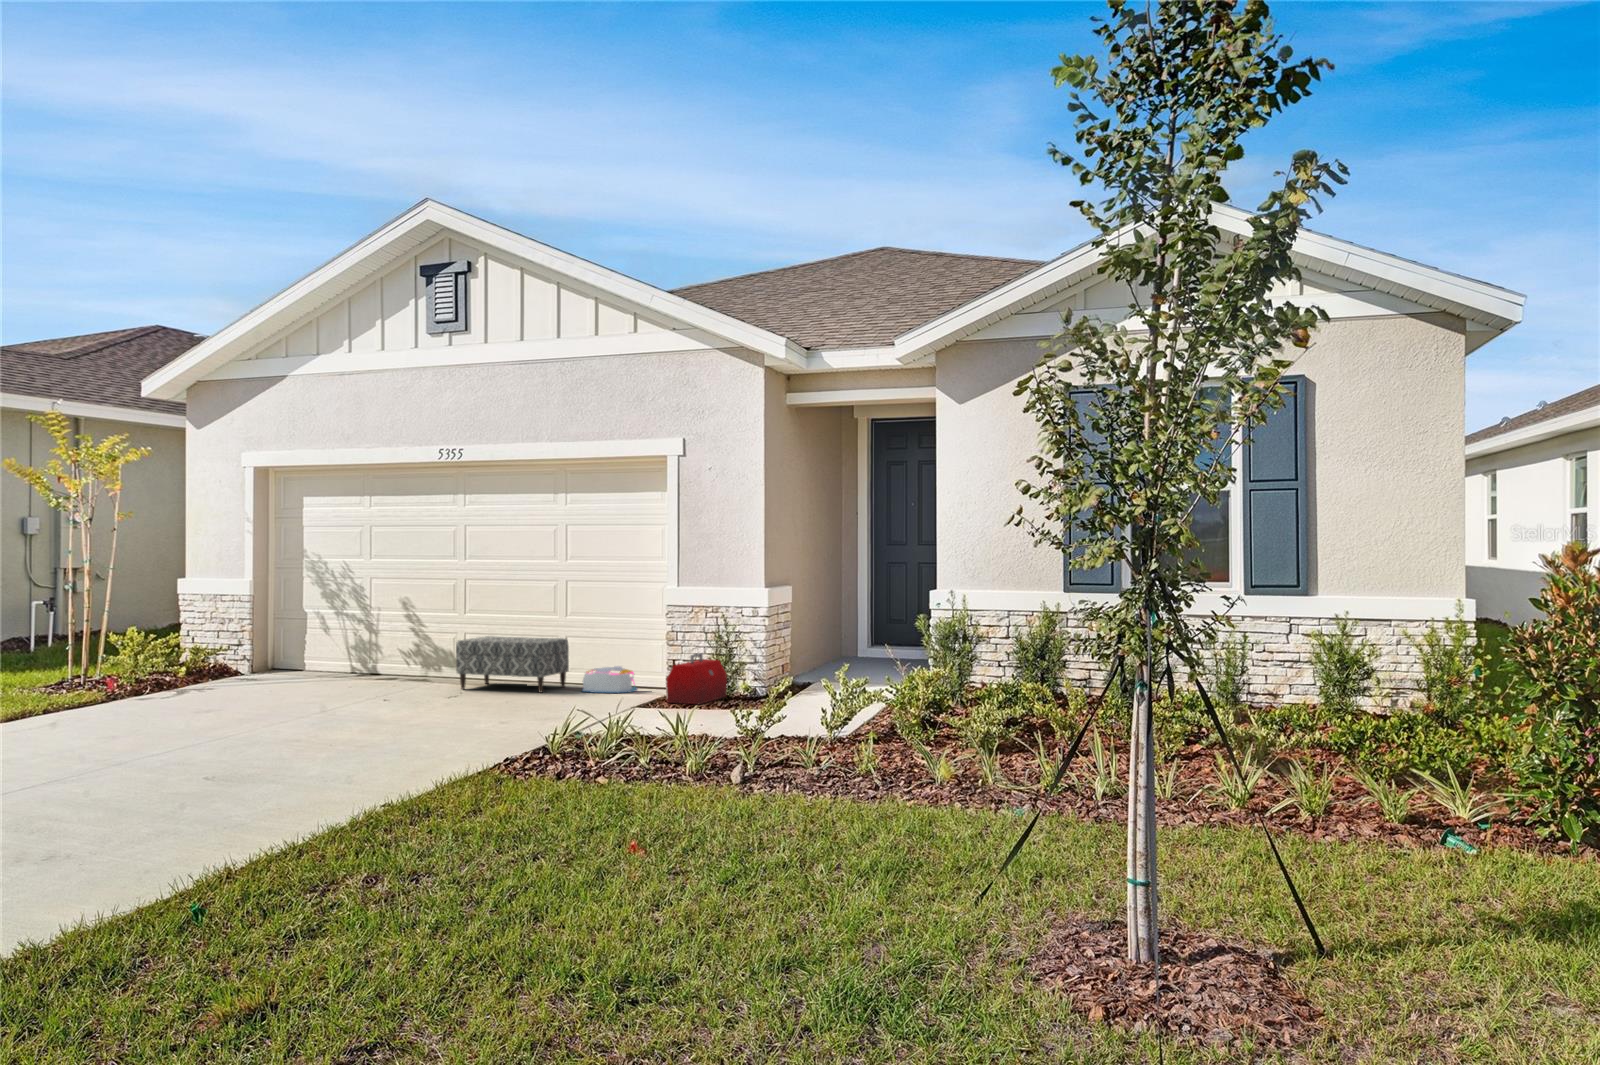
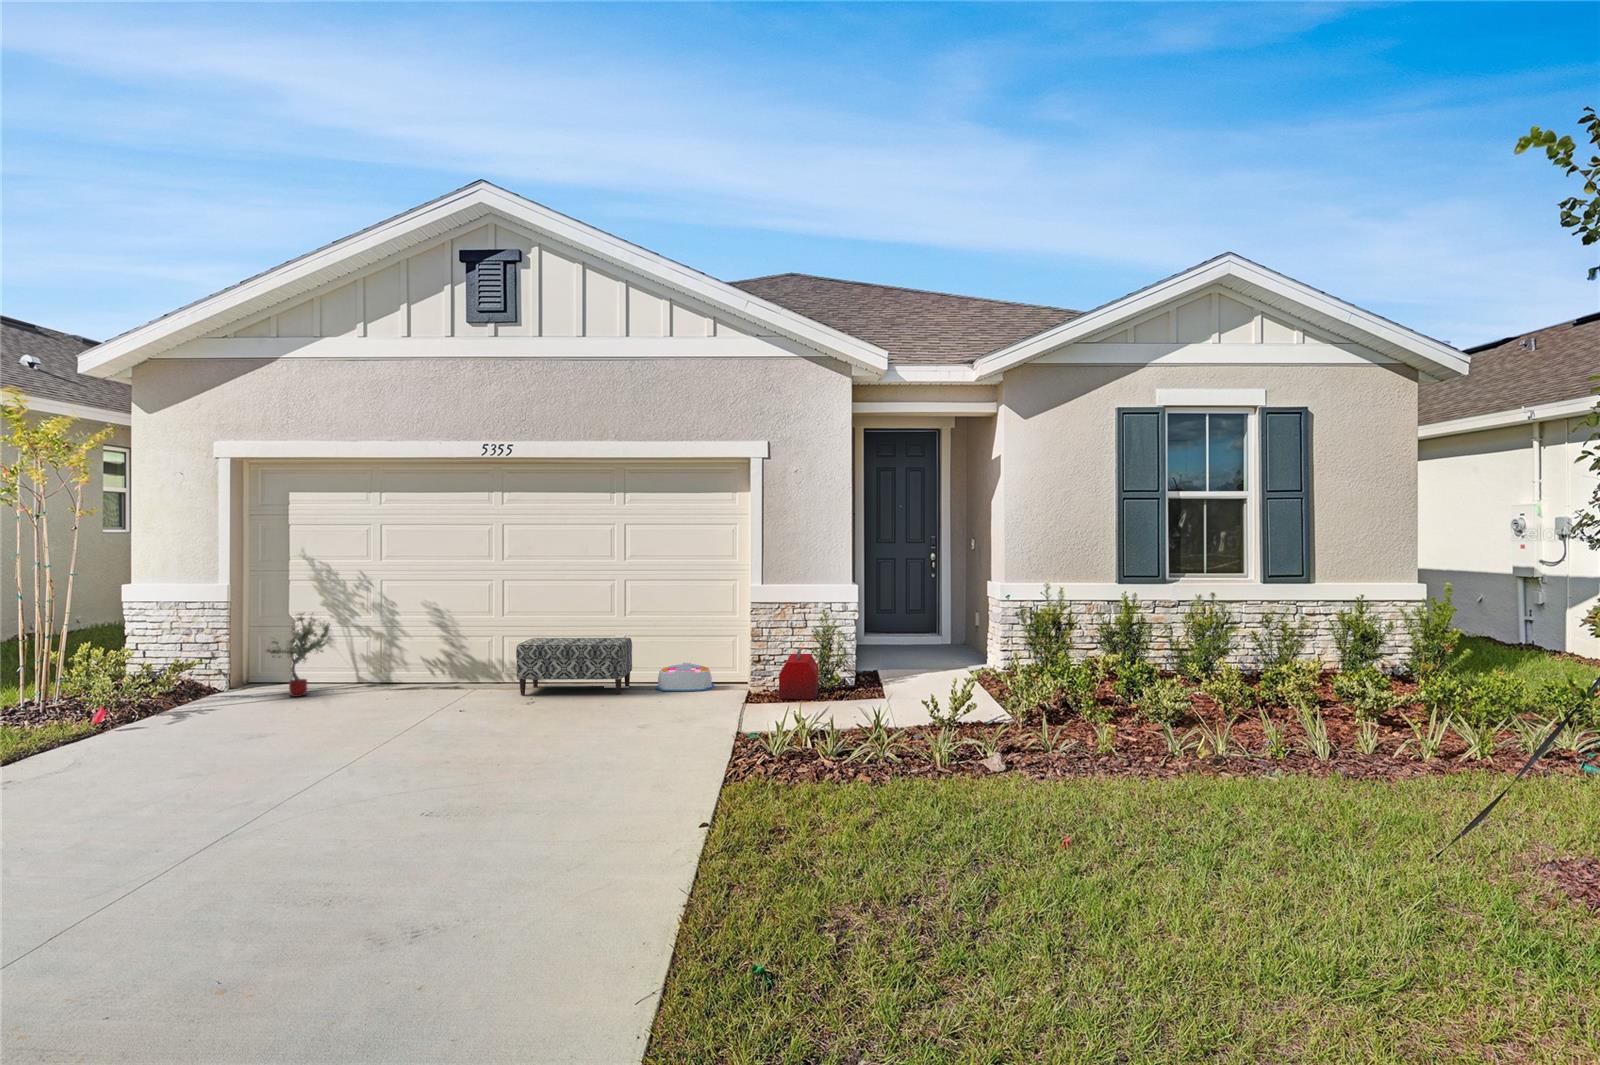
potted tree: none [274,606,325,682] -> present [266,613,330,697]

